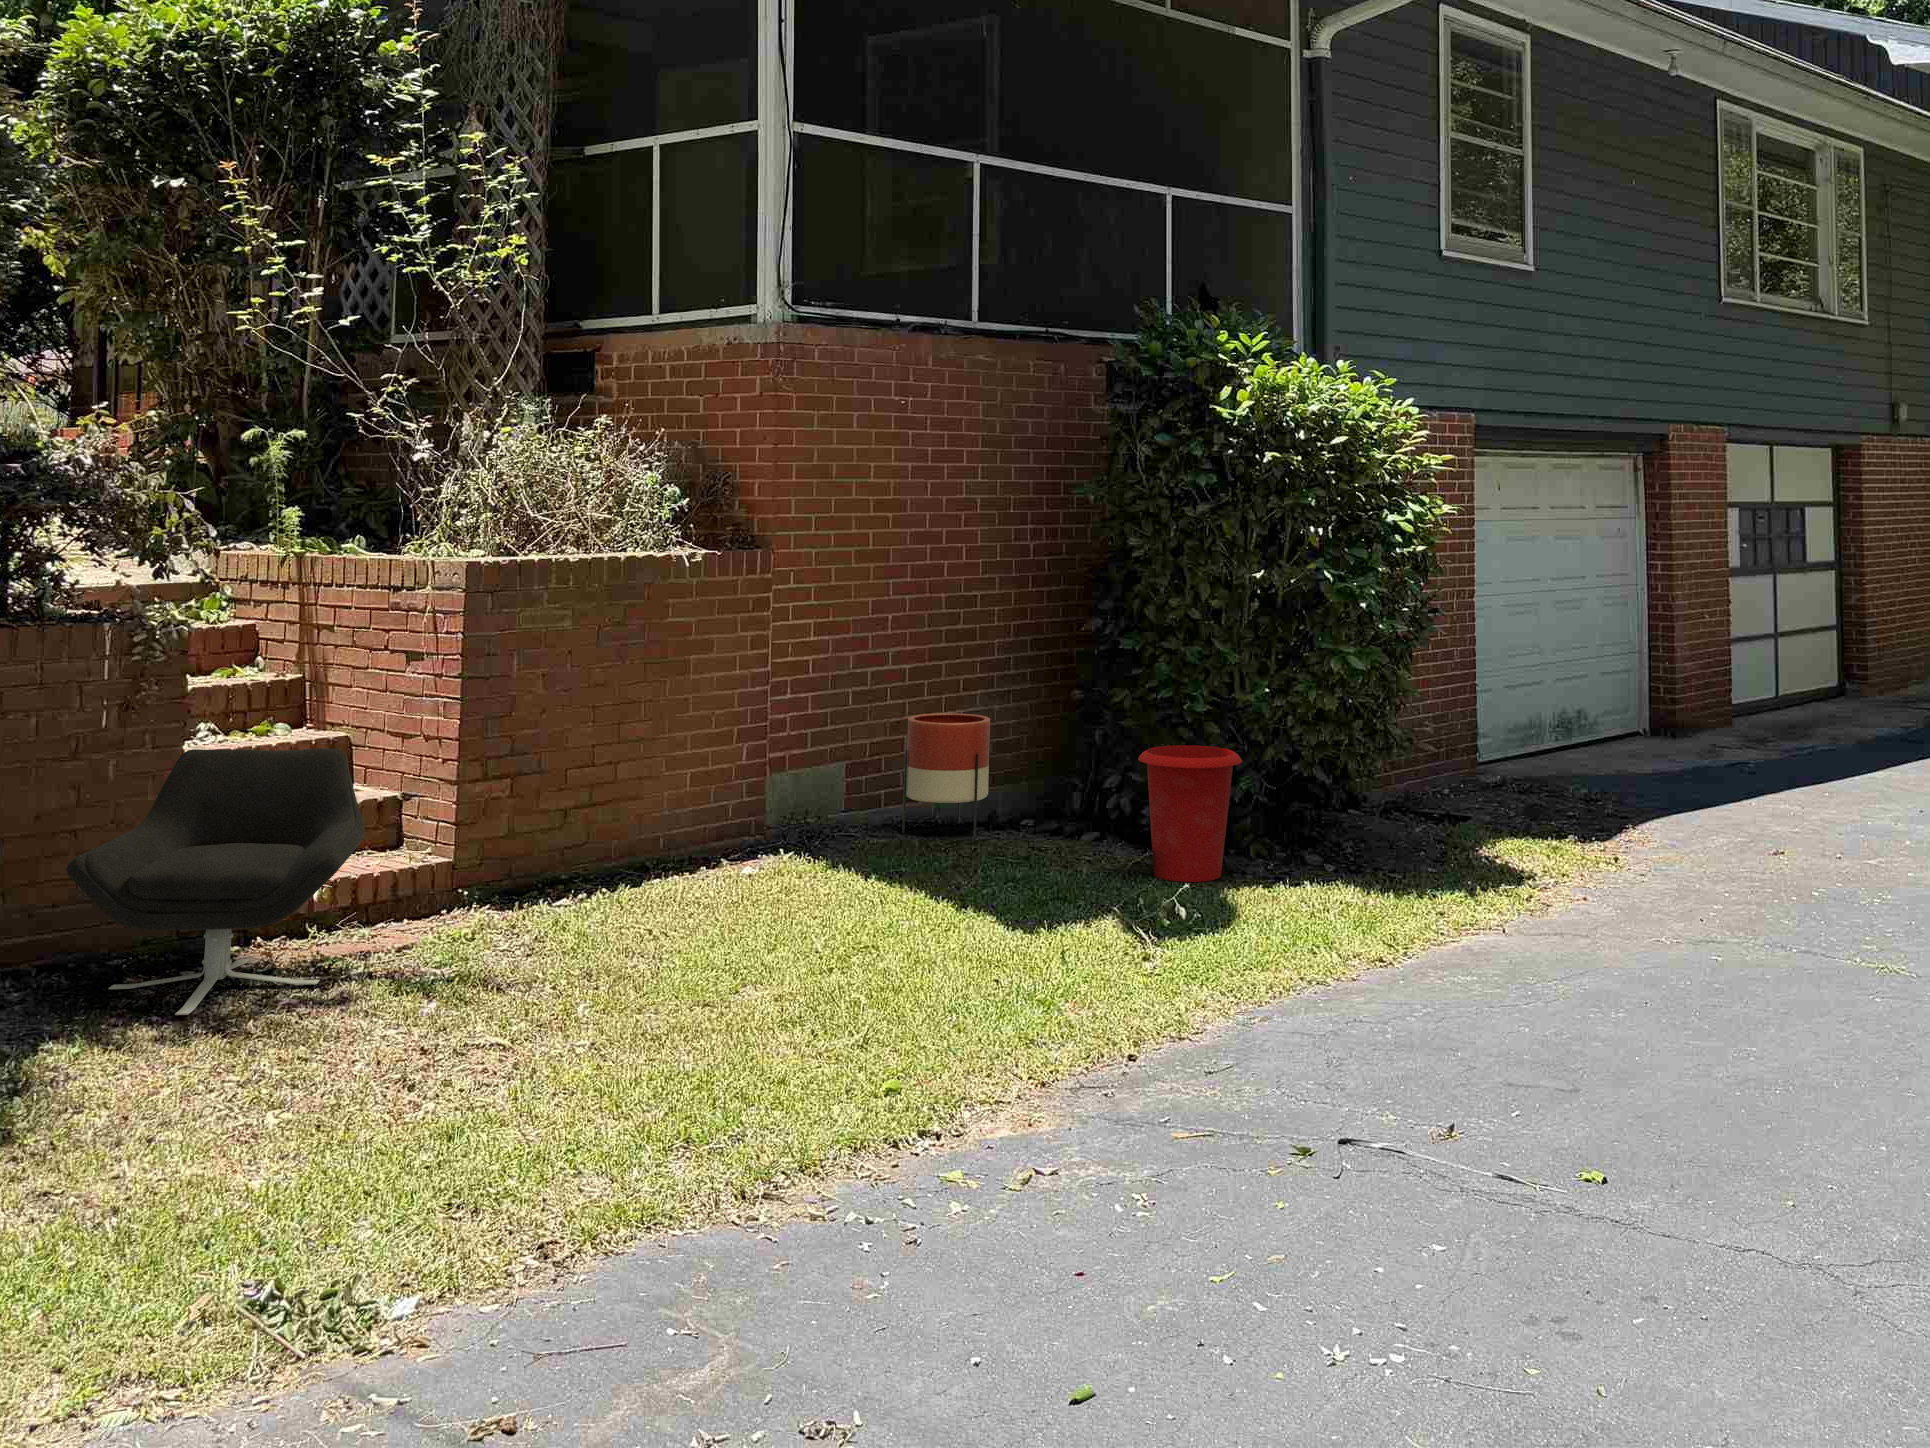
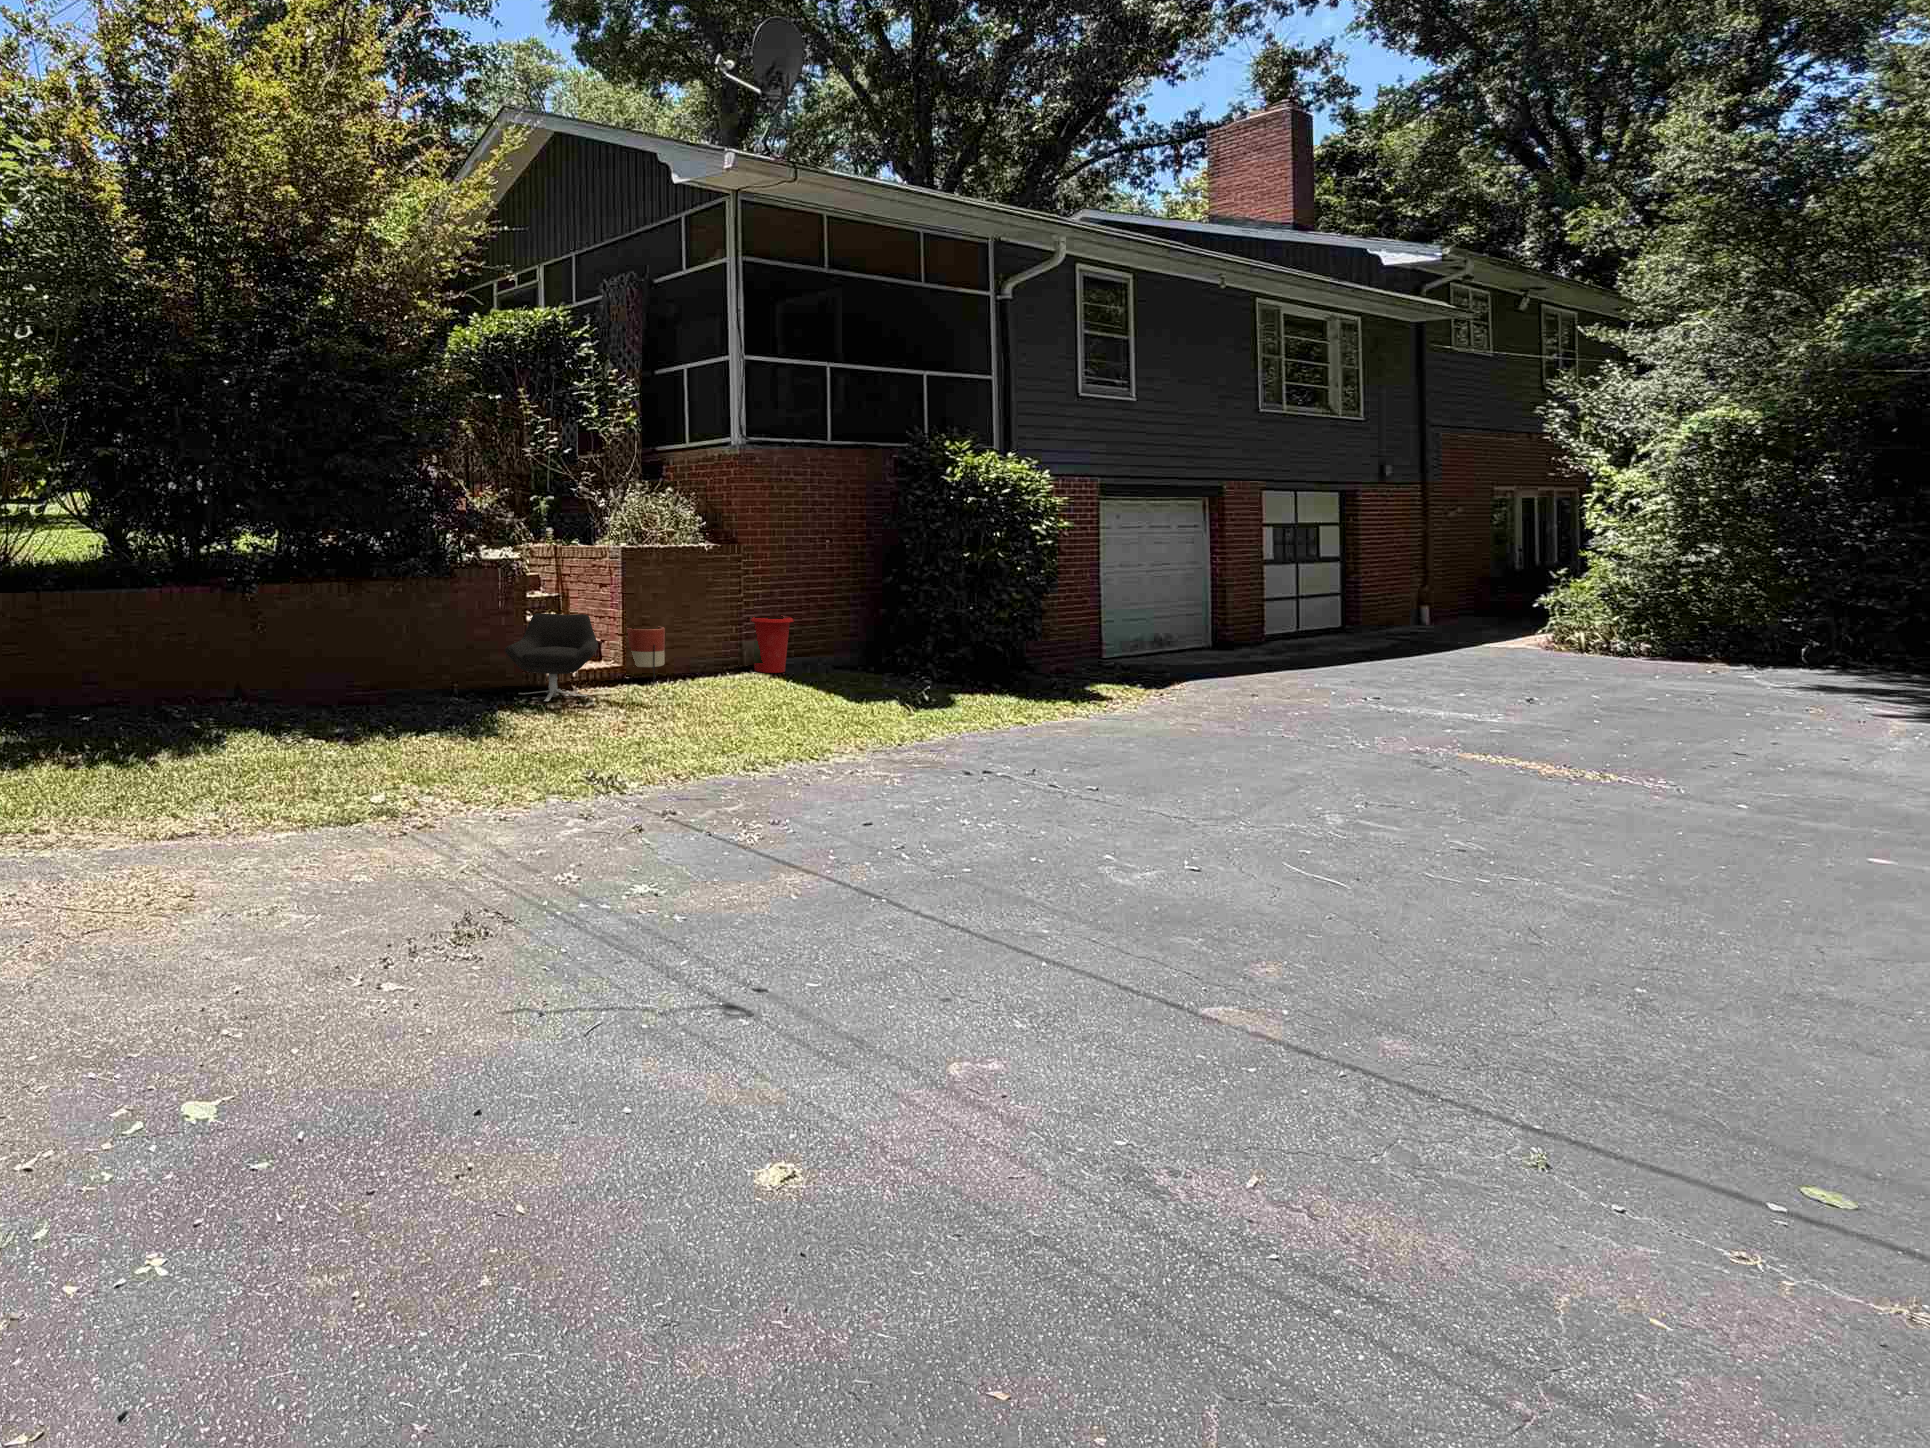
planter: present [902,713,990,837] -> present [623,626,665,684]
waste bin: present [1138,745,1242,882] -> present [751,616,794,673]

